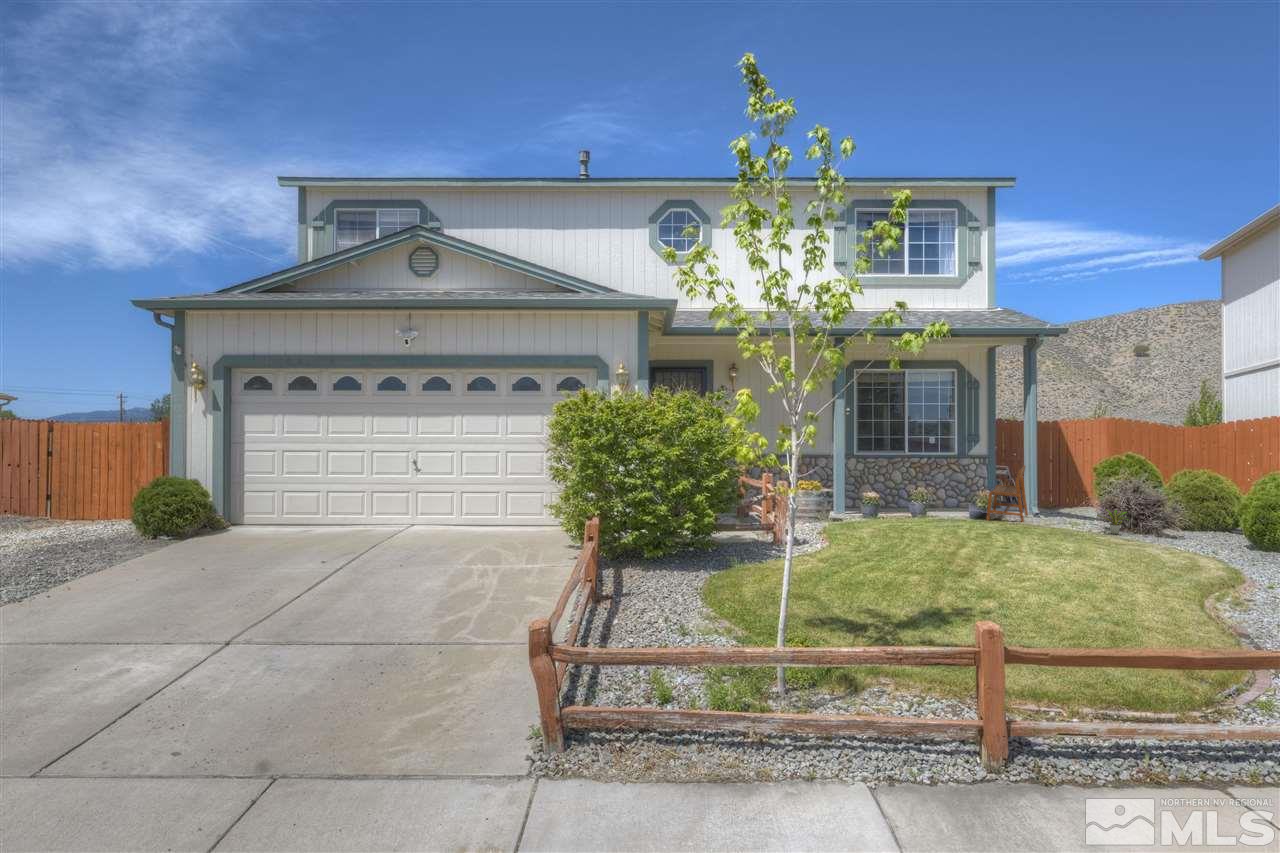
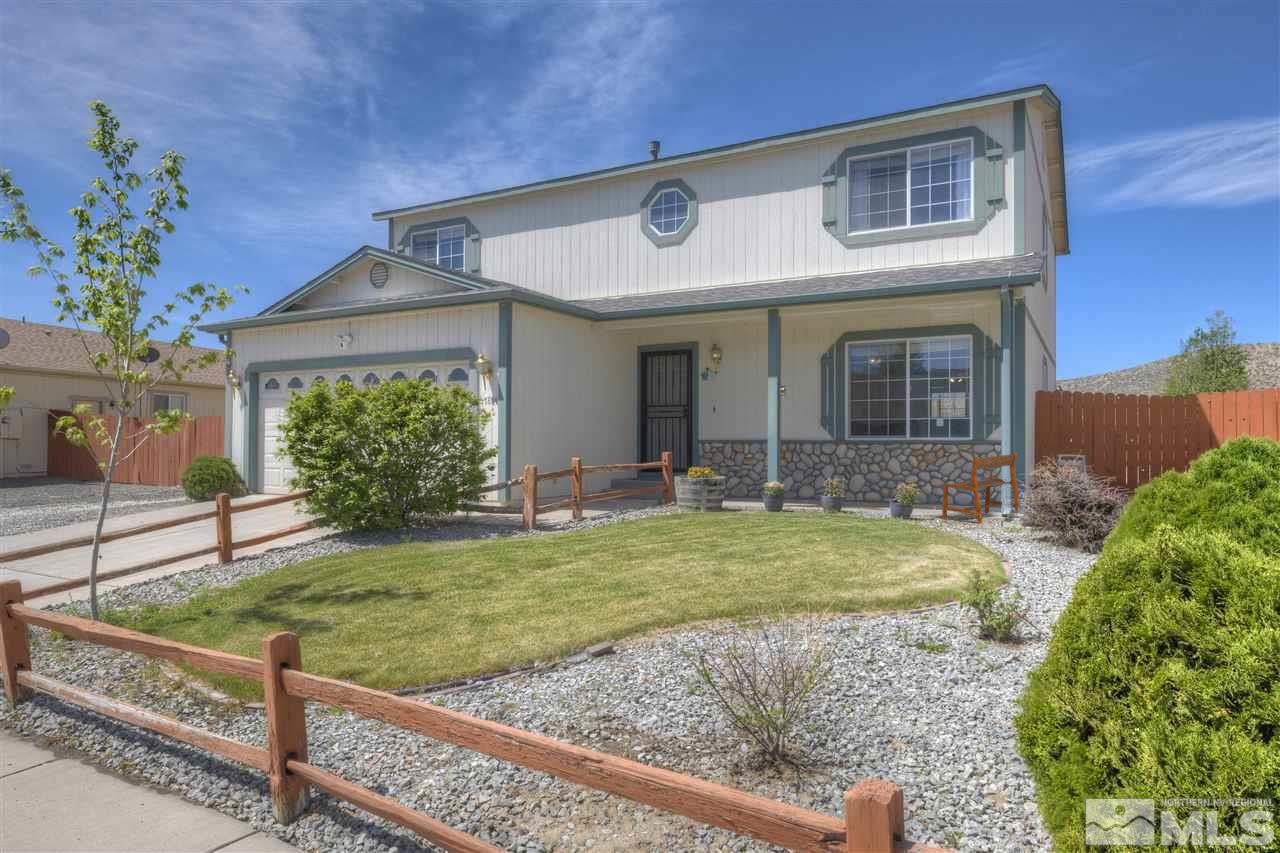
potted plant: present [1097,509,1127,534] -> none [1019,509,1053,543]

